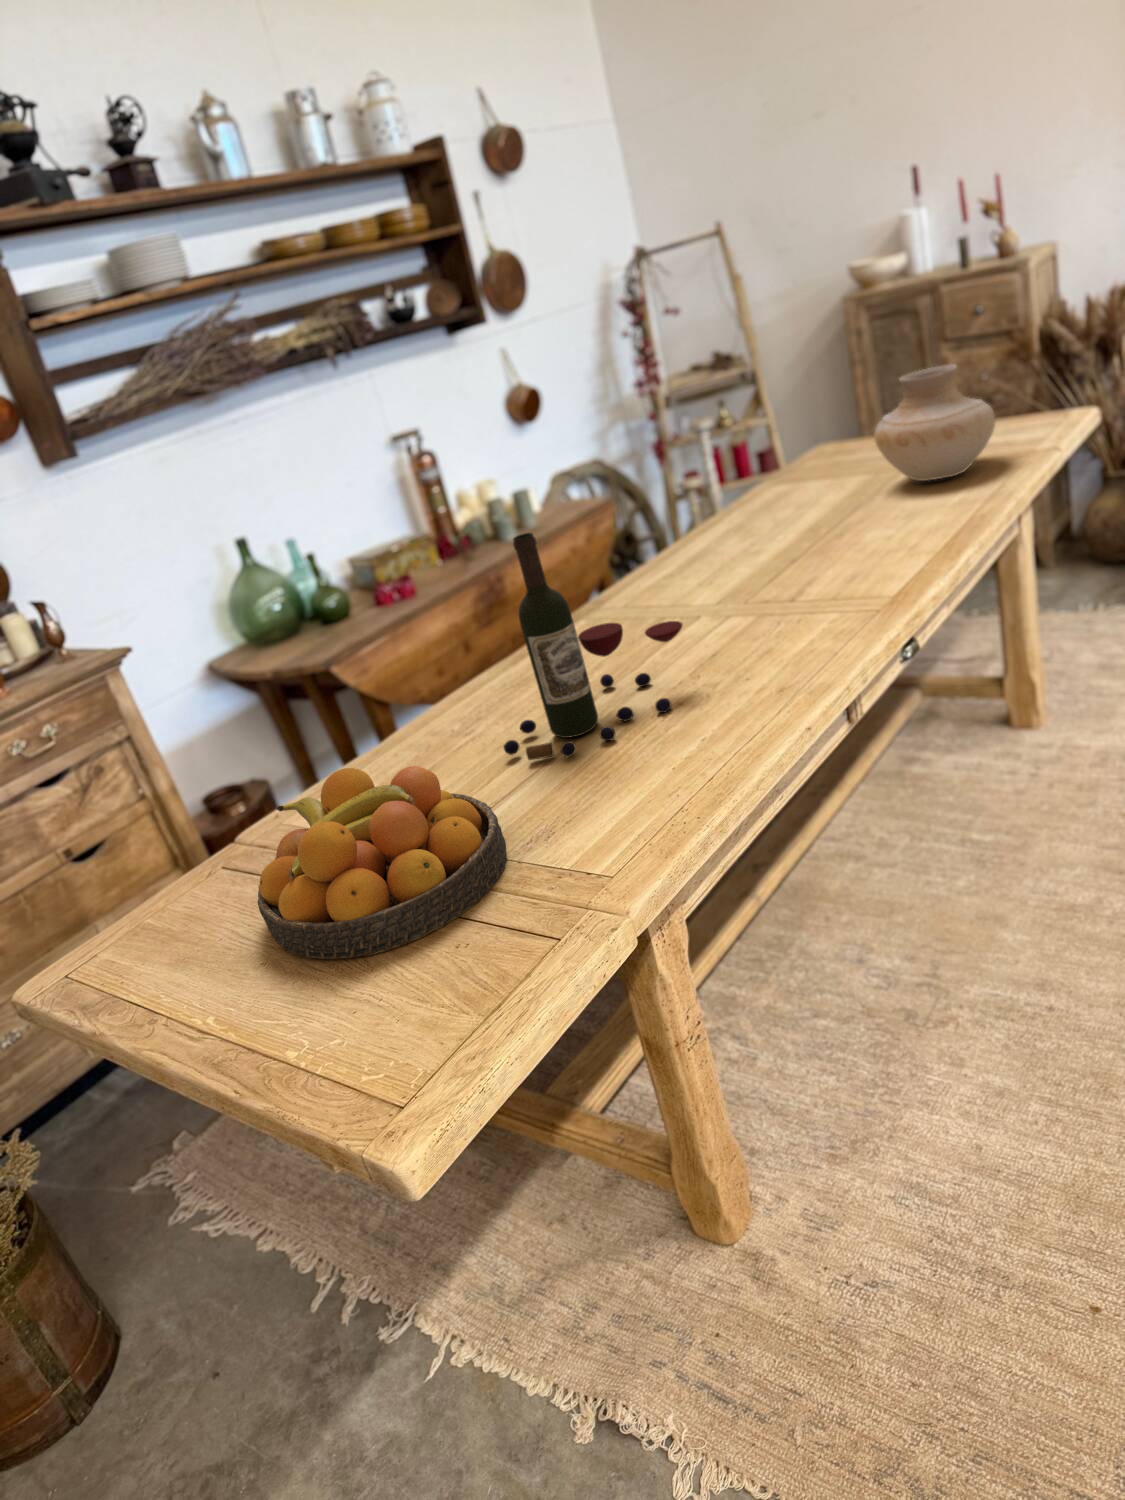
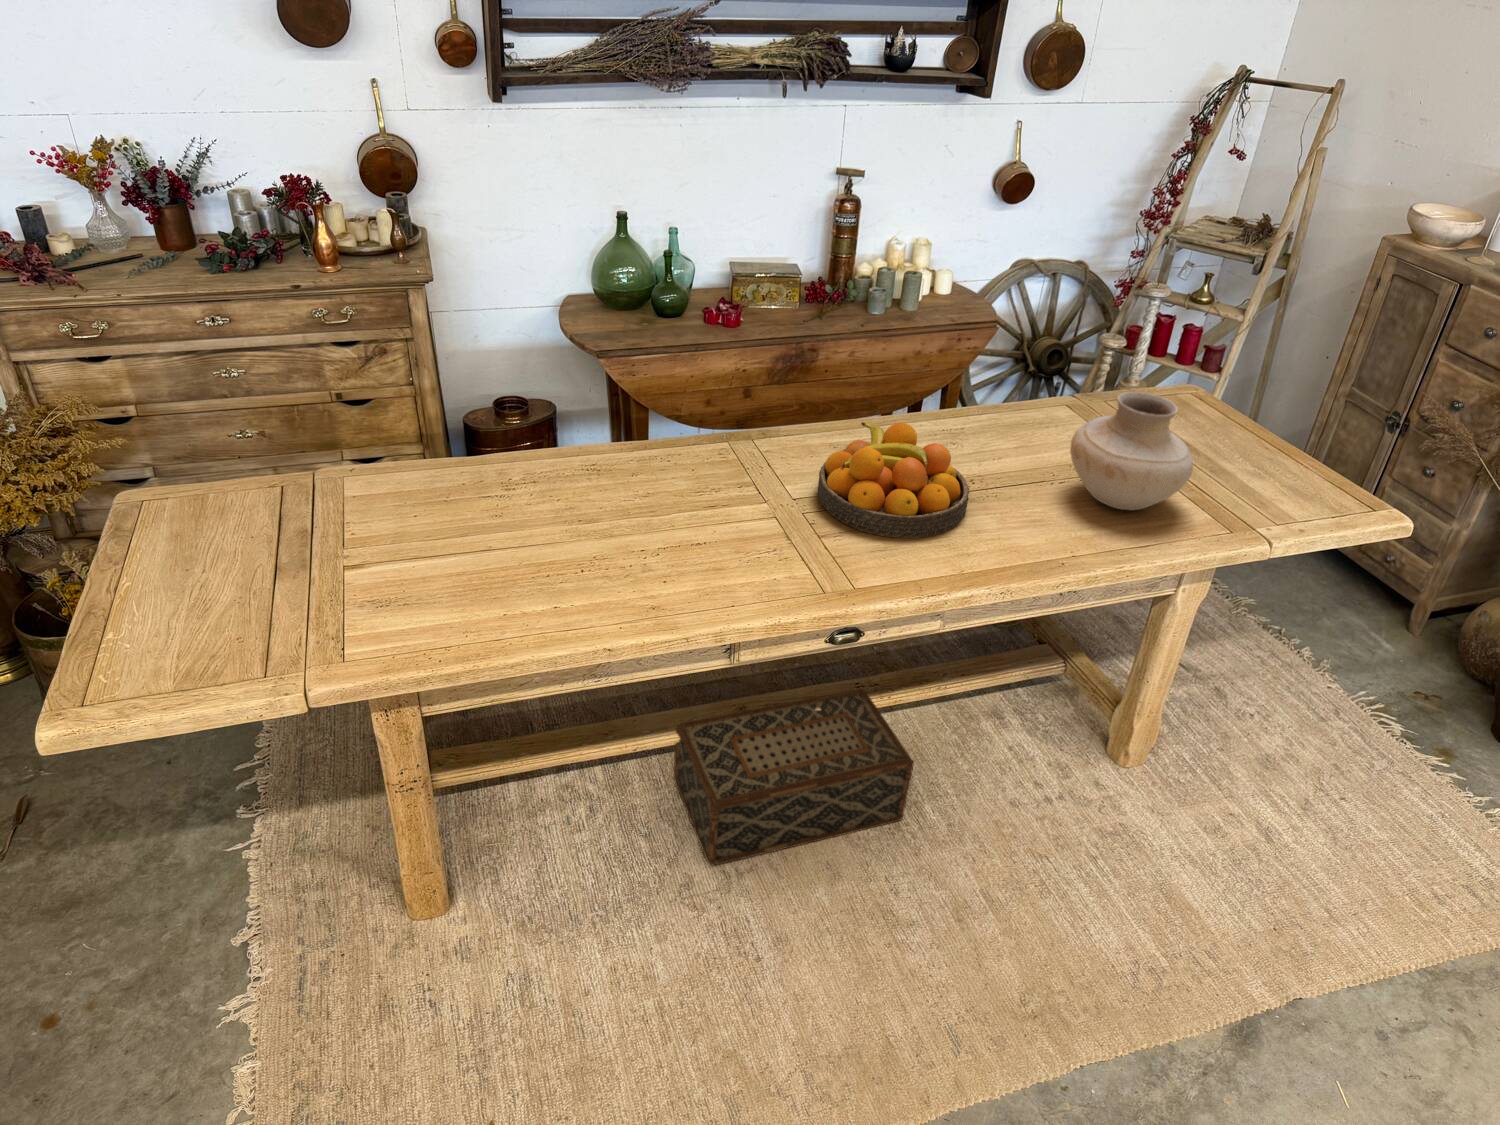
wine bottle: present [504,533,682,760] -> none [478,386,645,569]
fruit bowl: present [258,766,507,959] -> present [818,422,969,538]
woven basket: none [762,770,986,987] -> present [674,689,914,865]

